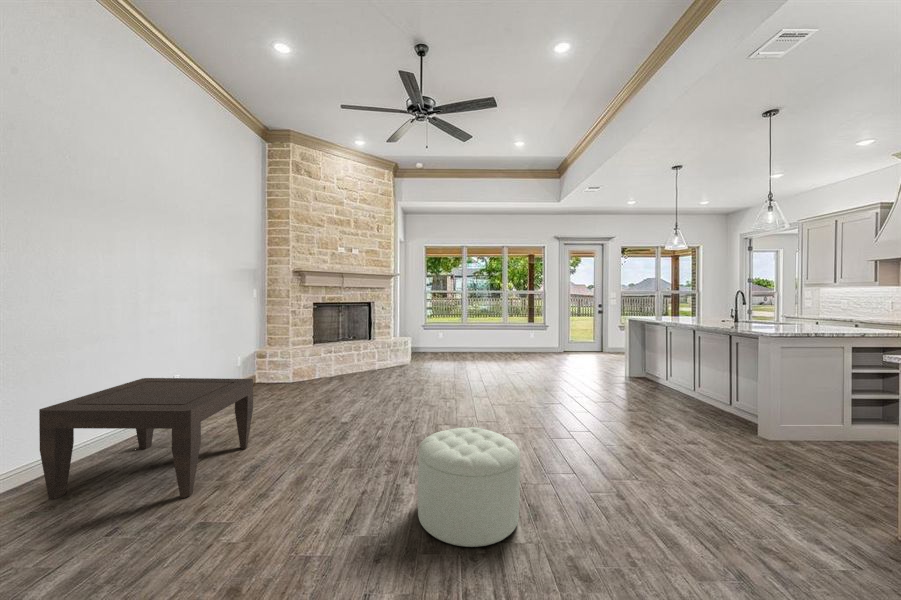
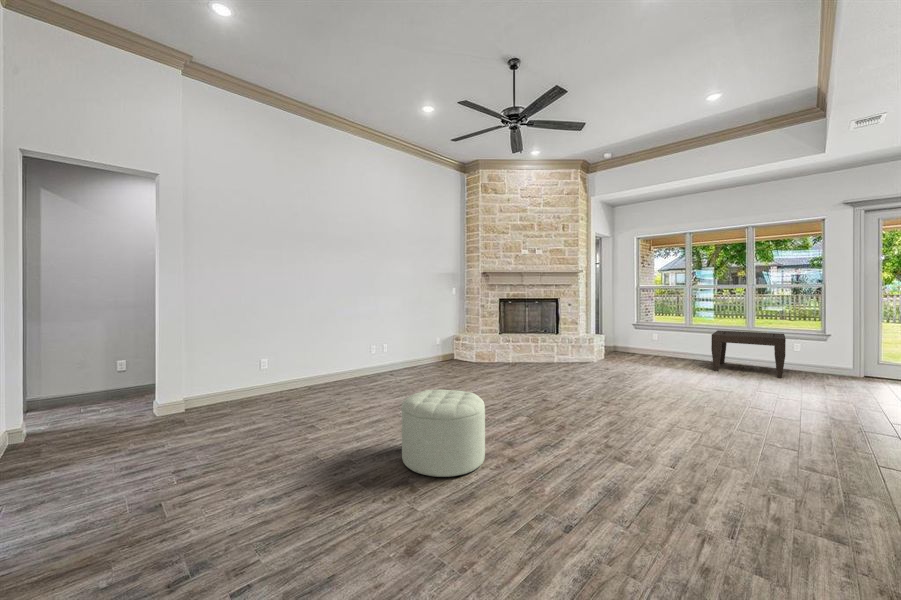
coffee table: present [39,378,253,499] -> present [711,330,786,378]

